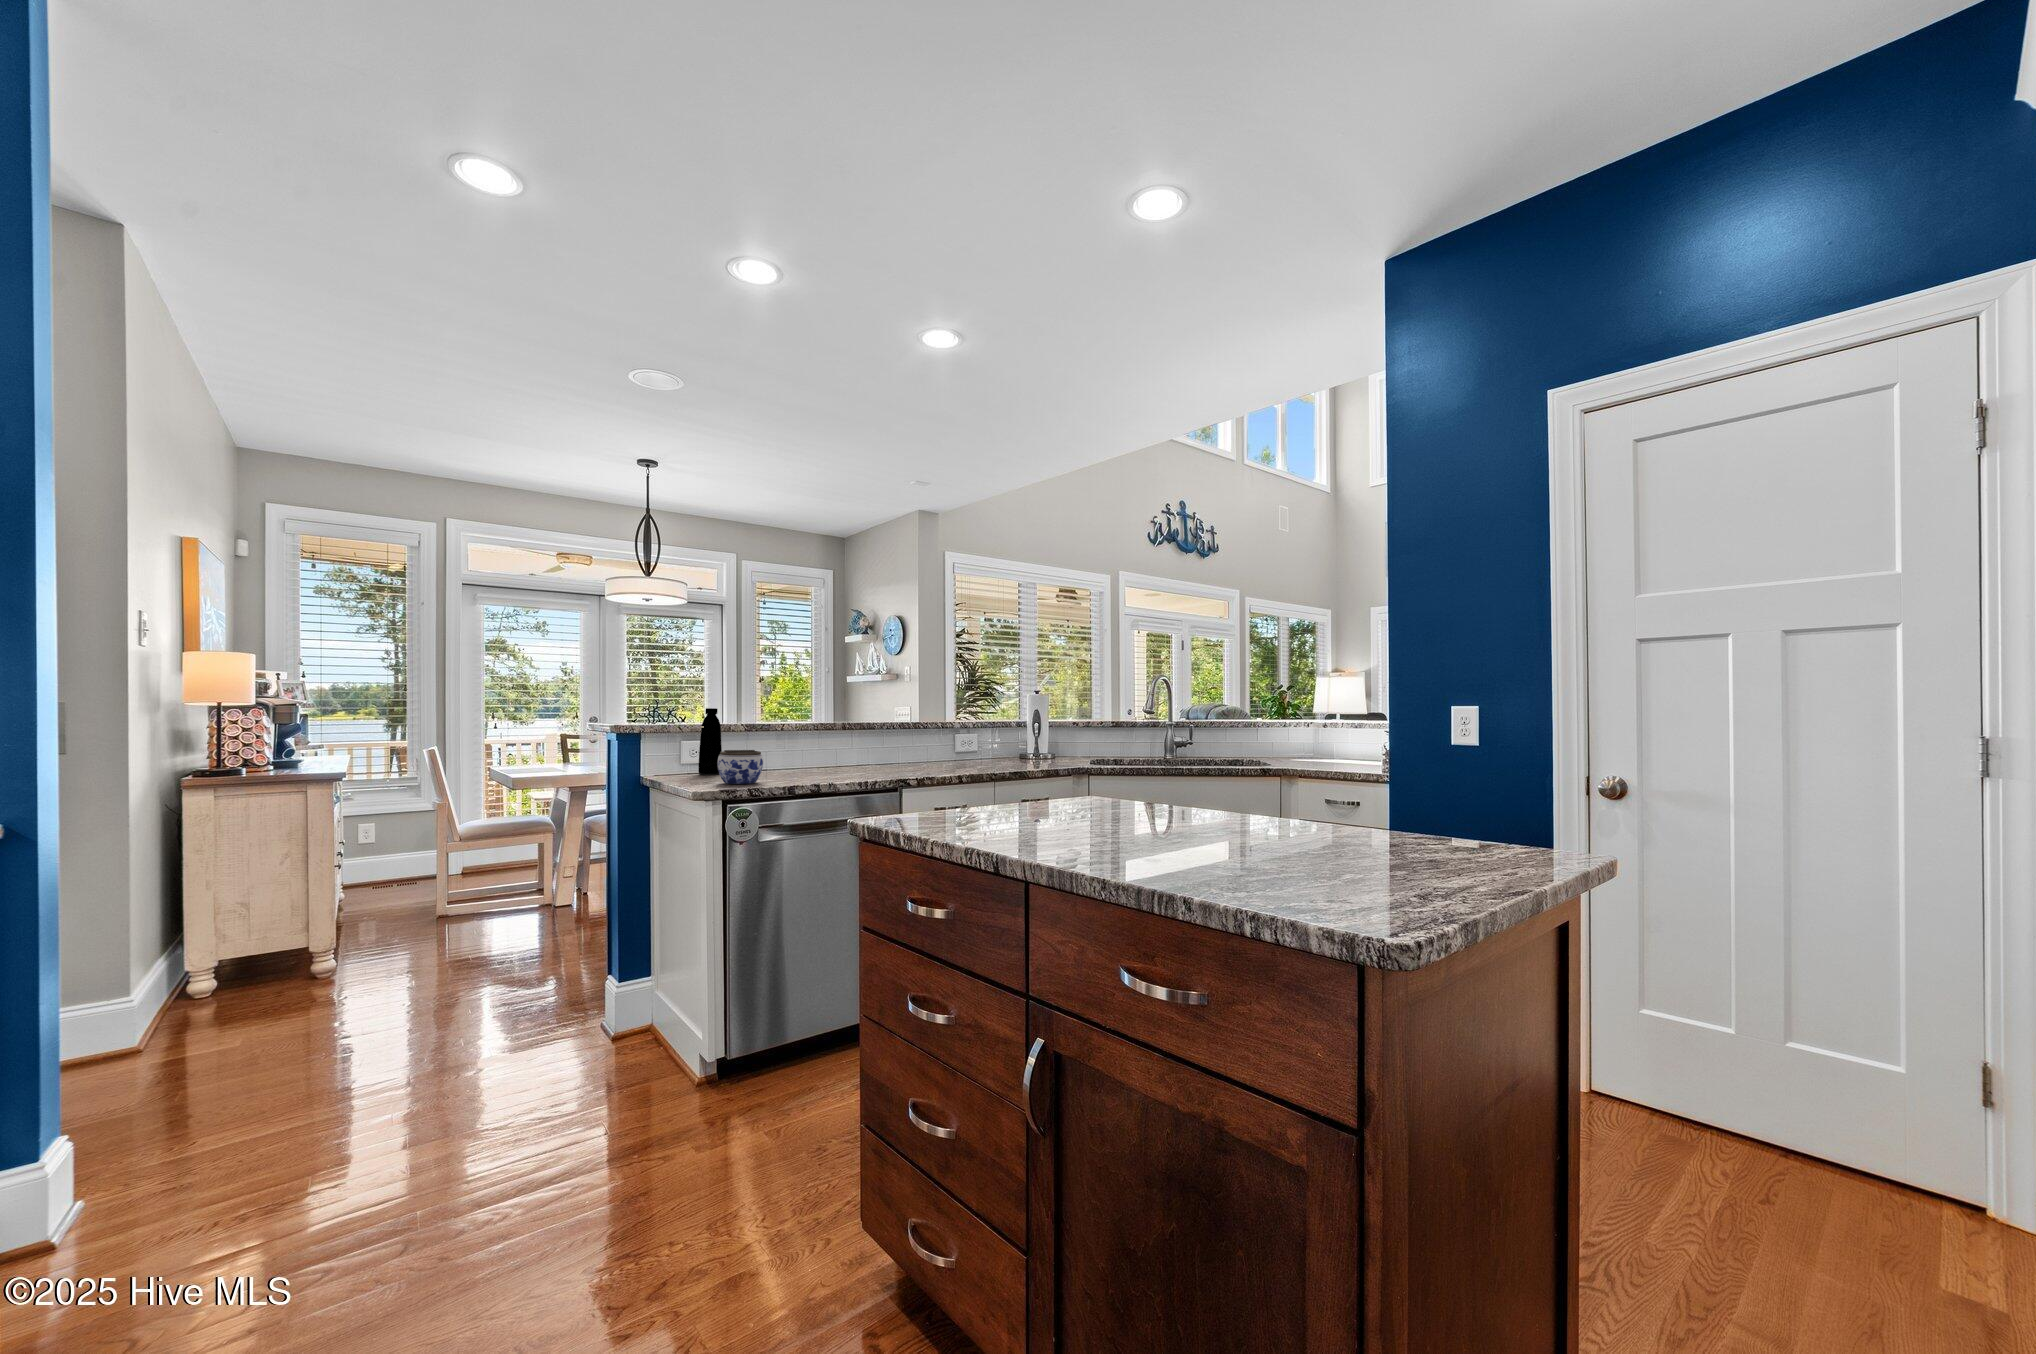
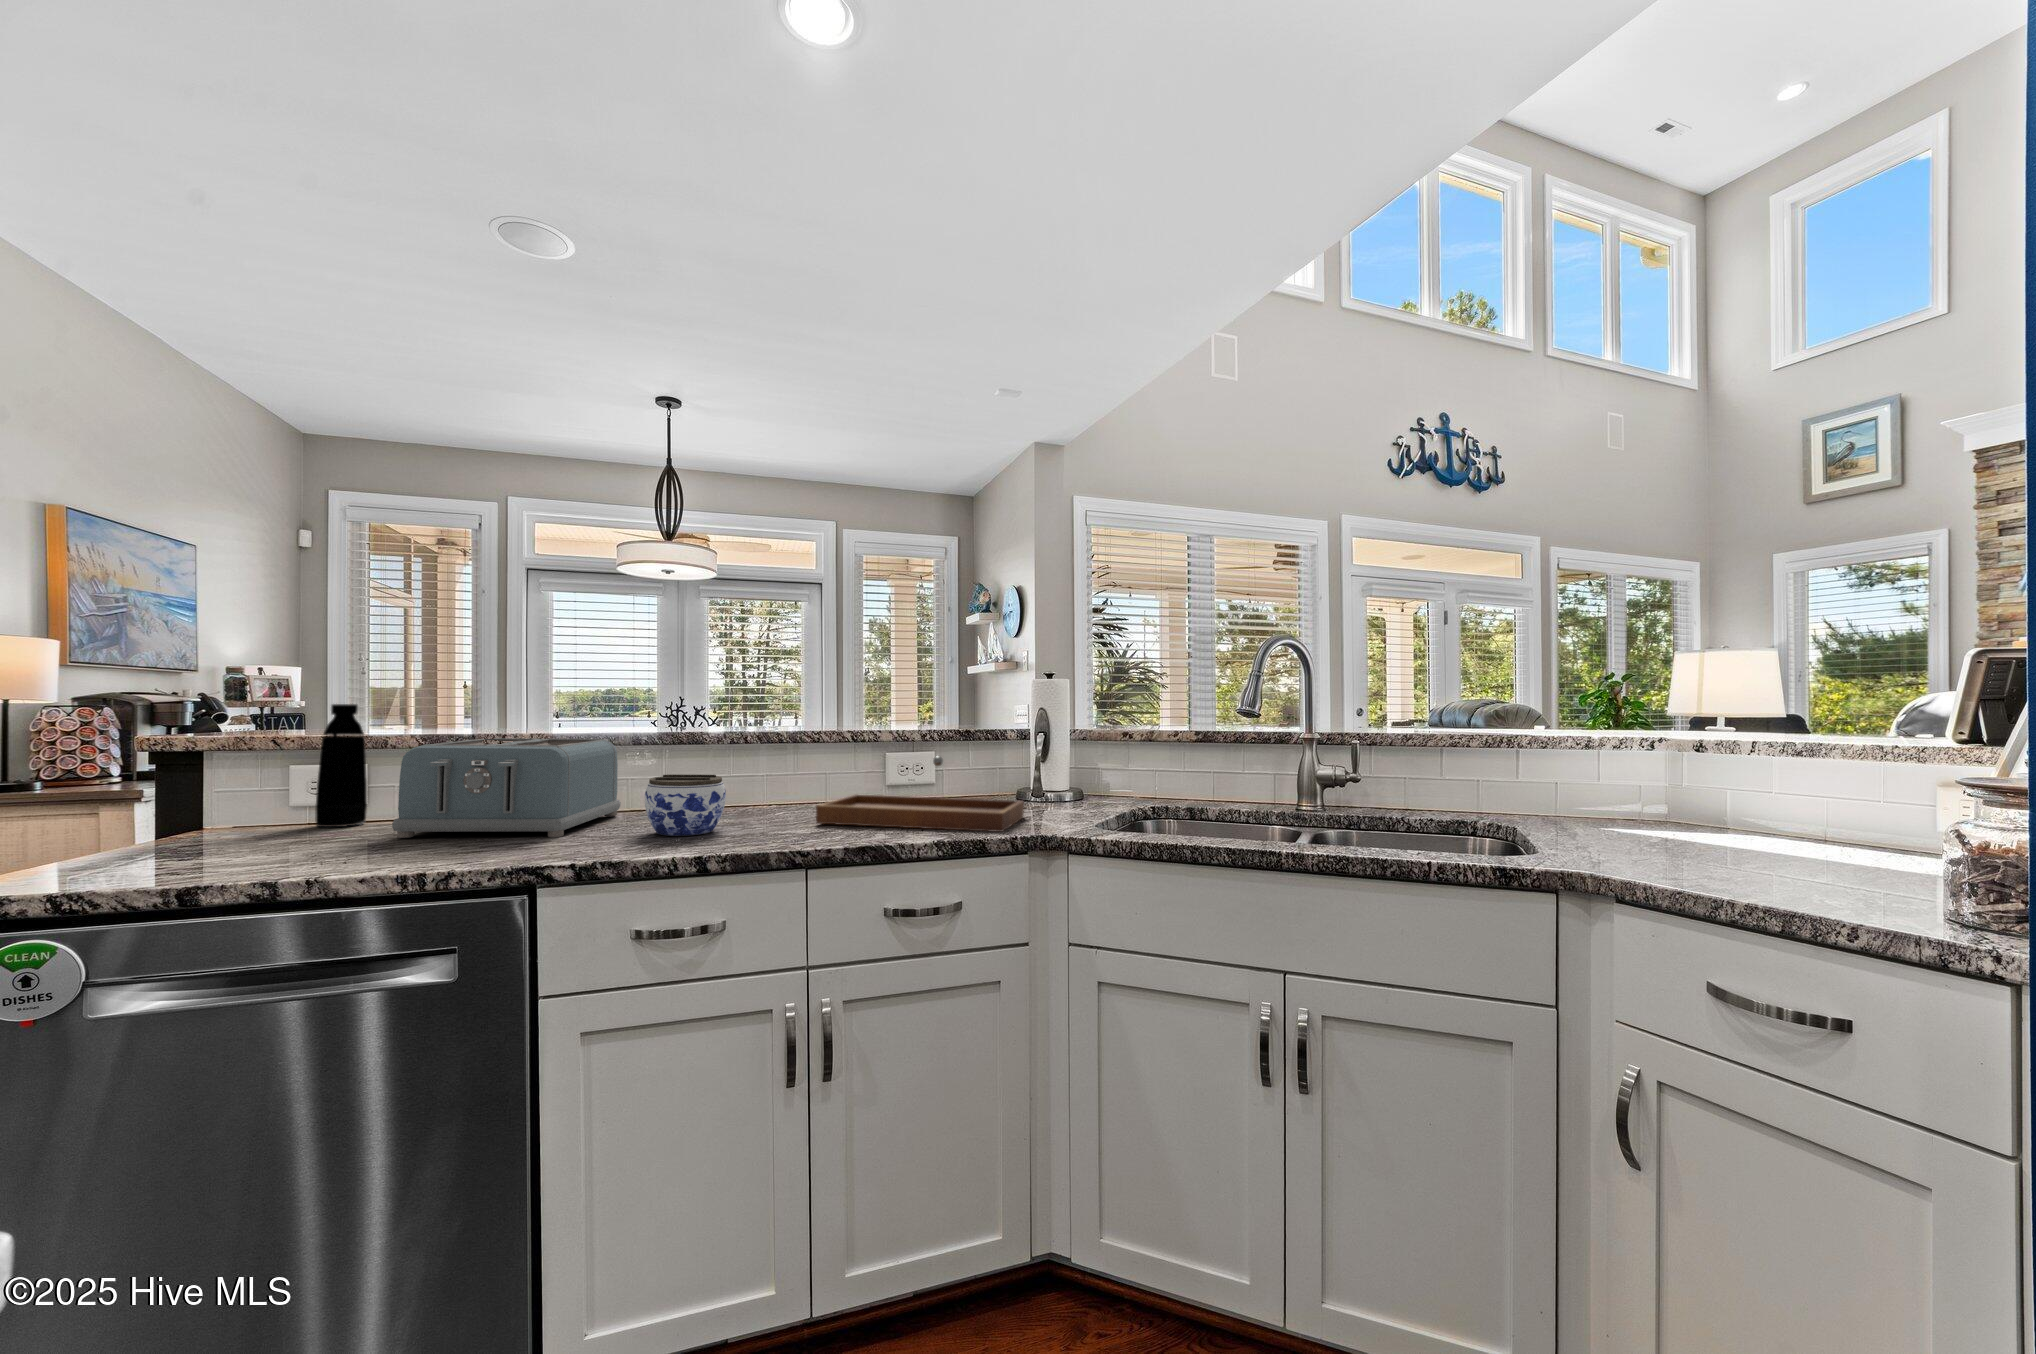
toaster: none [765,727,858,776] -> present [392,738,621,838]
tray: none [956,734,1053,768] -> present [816,756,1024,832]
jar: present [718,750,763,784] -> present [645,774,726,836]

